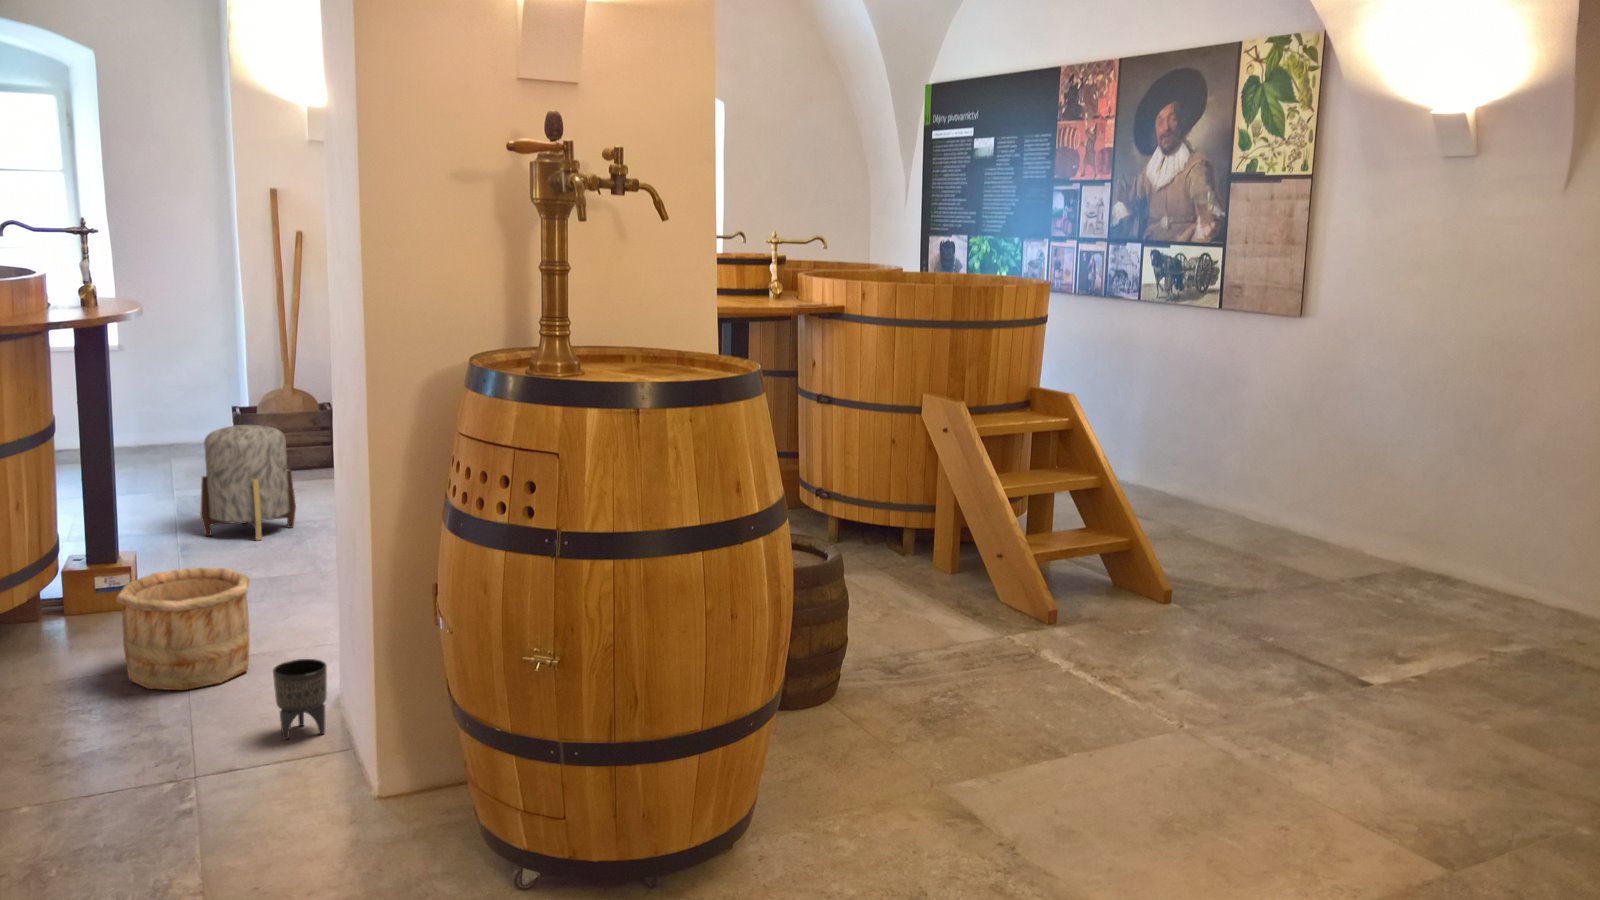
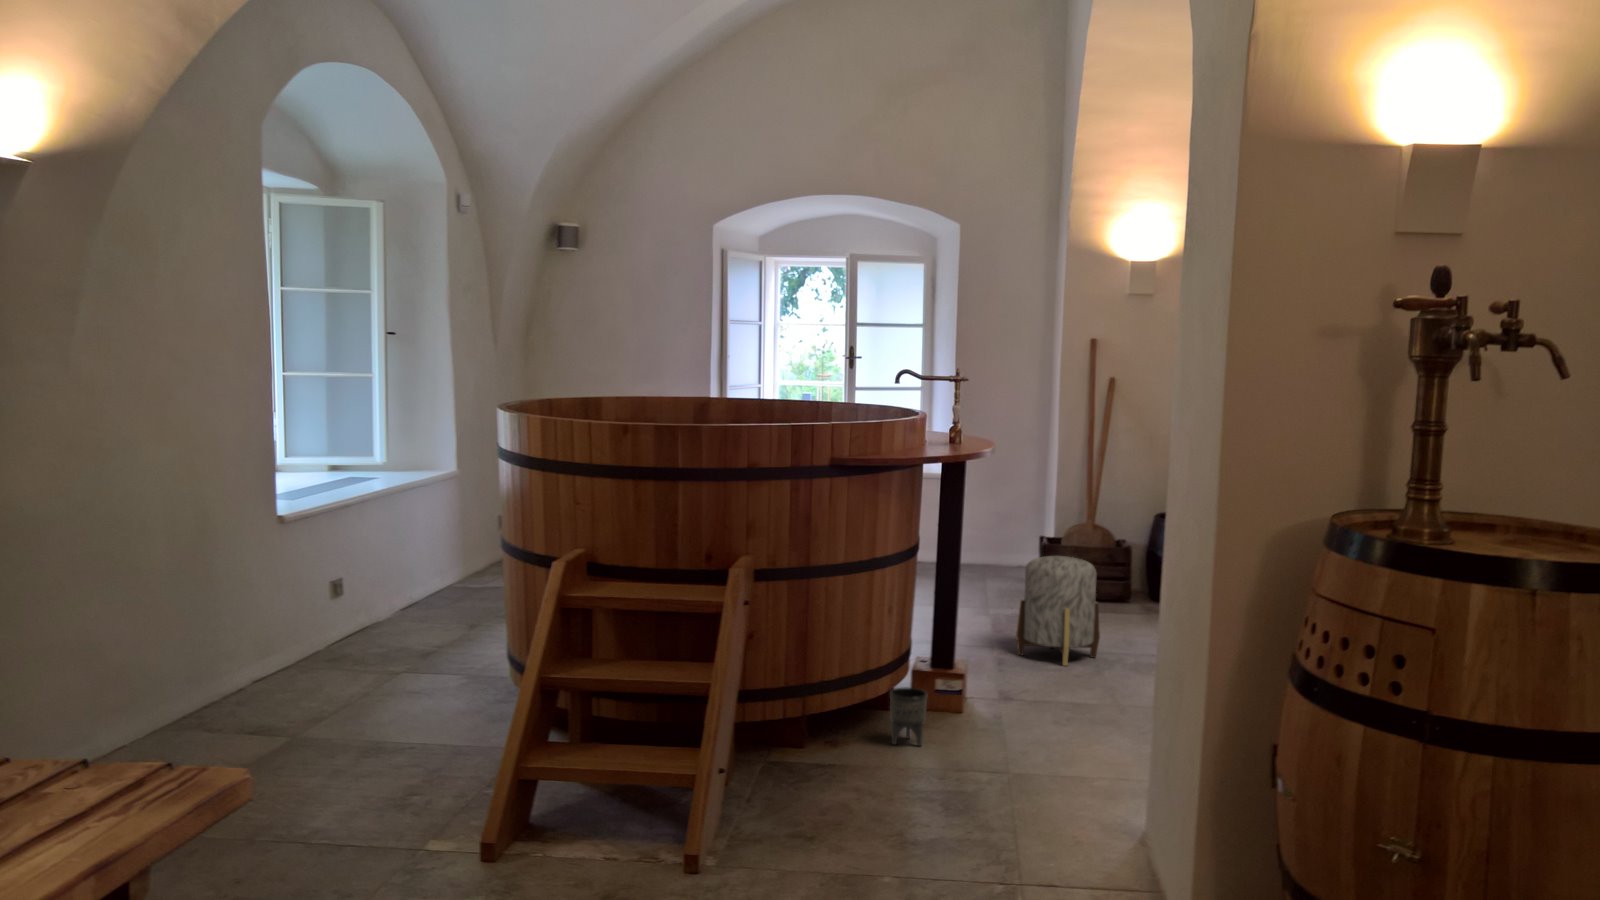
wooden bucket: present [116,568,249,690] -> none [957,685,1069,799]
planter: present [273,659,327,739] -> present [890,688,927,746]

